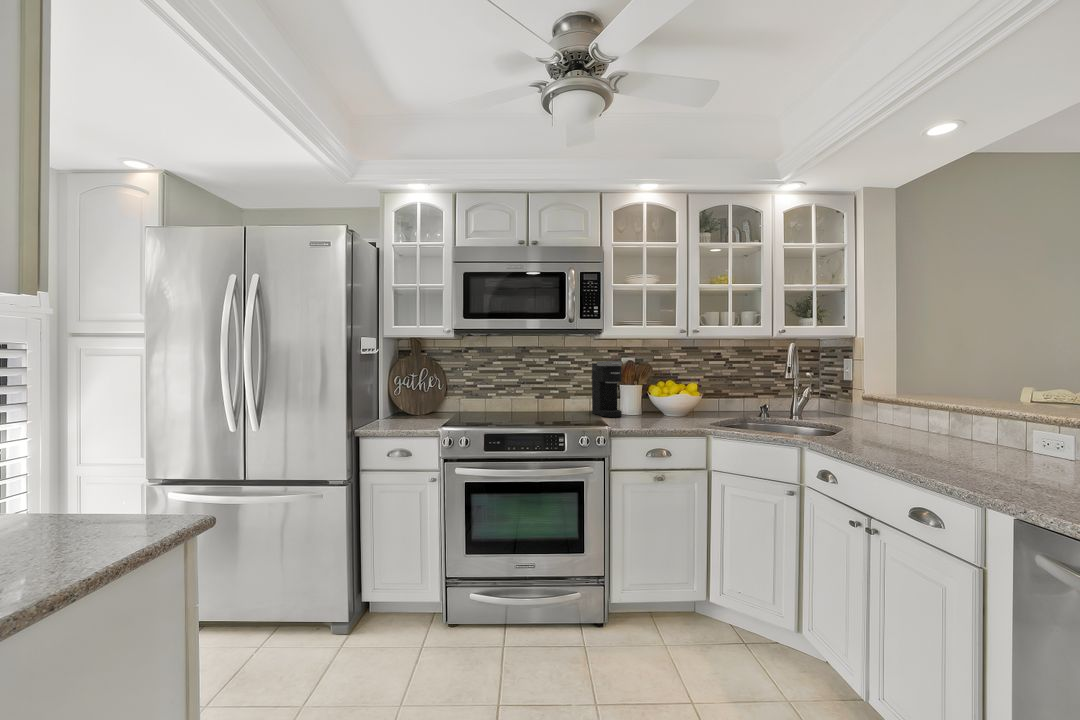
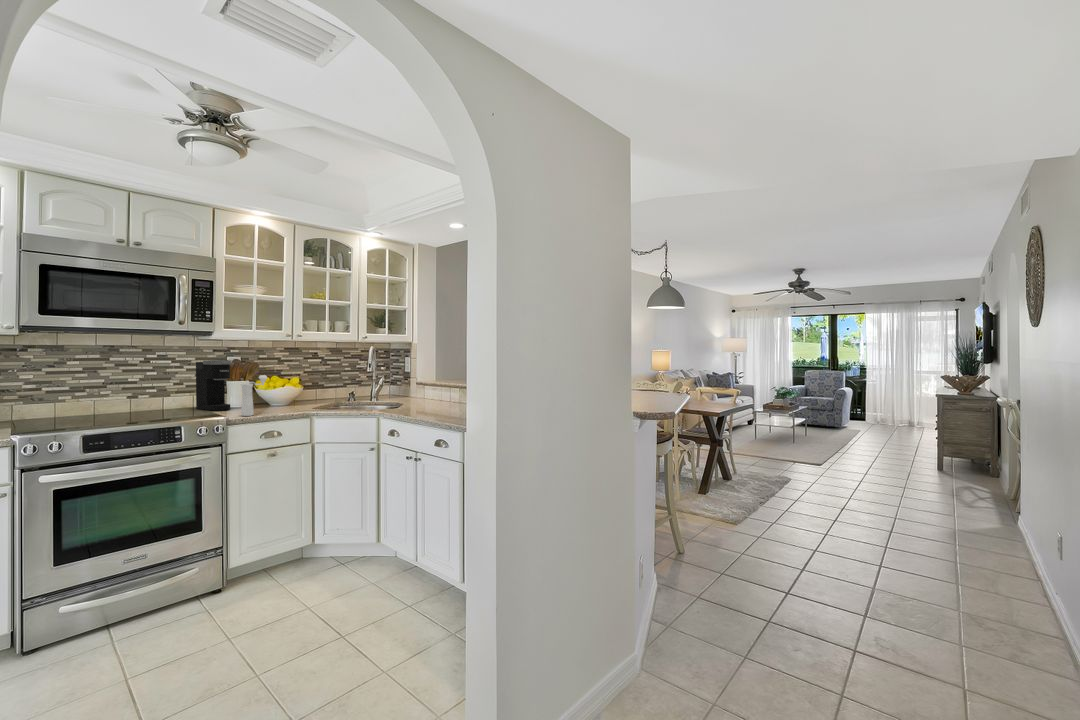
pepper mill: none [626,379,655,427] -> present [241,375,267,416]

